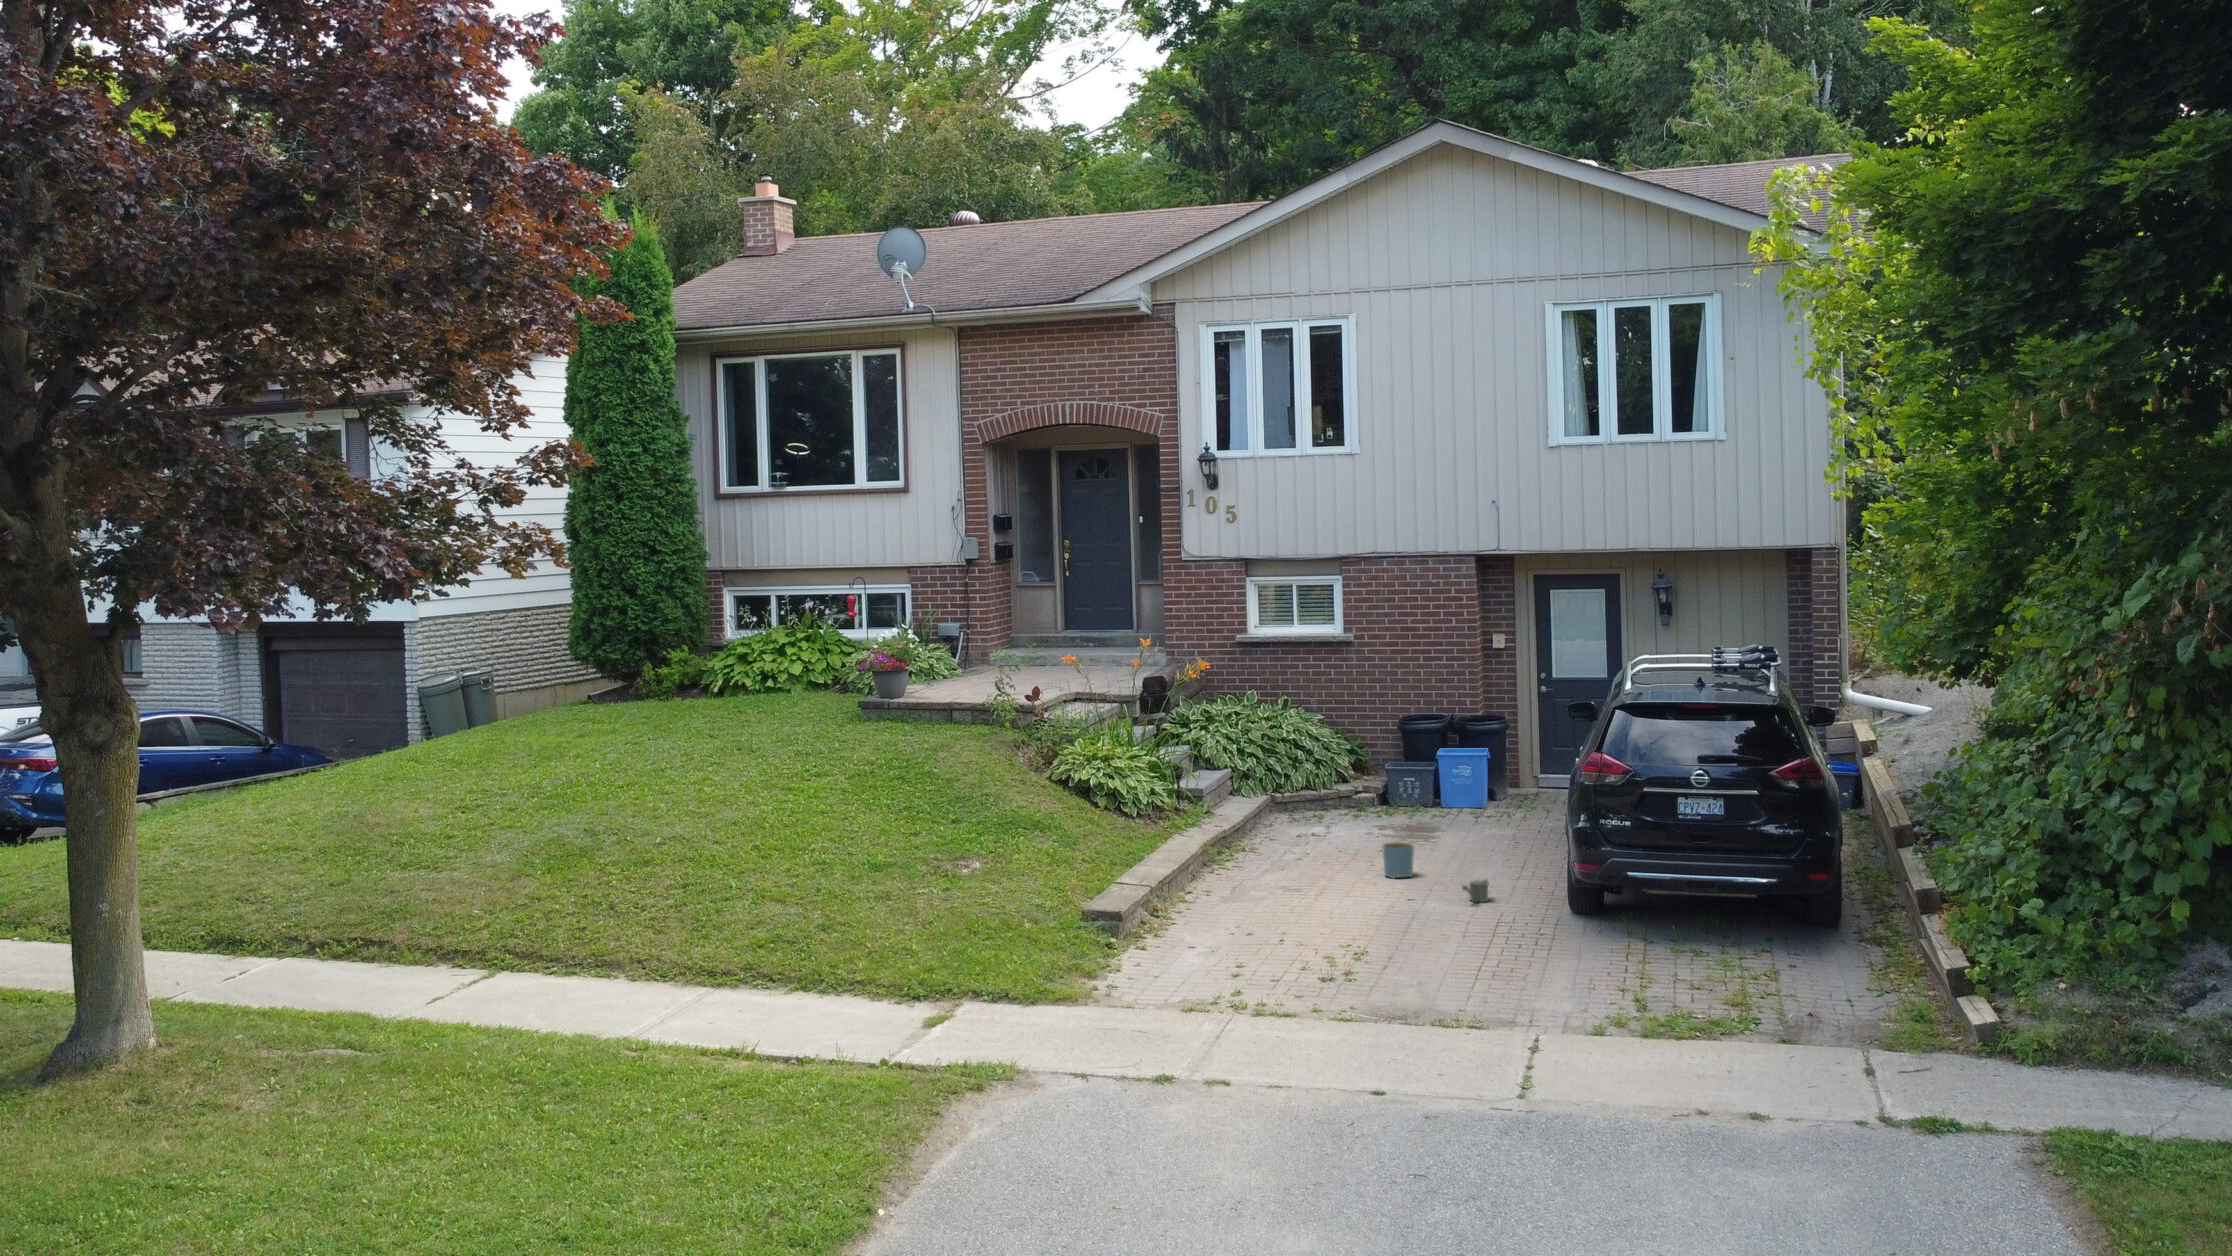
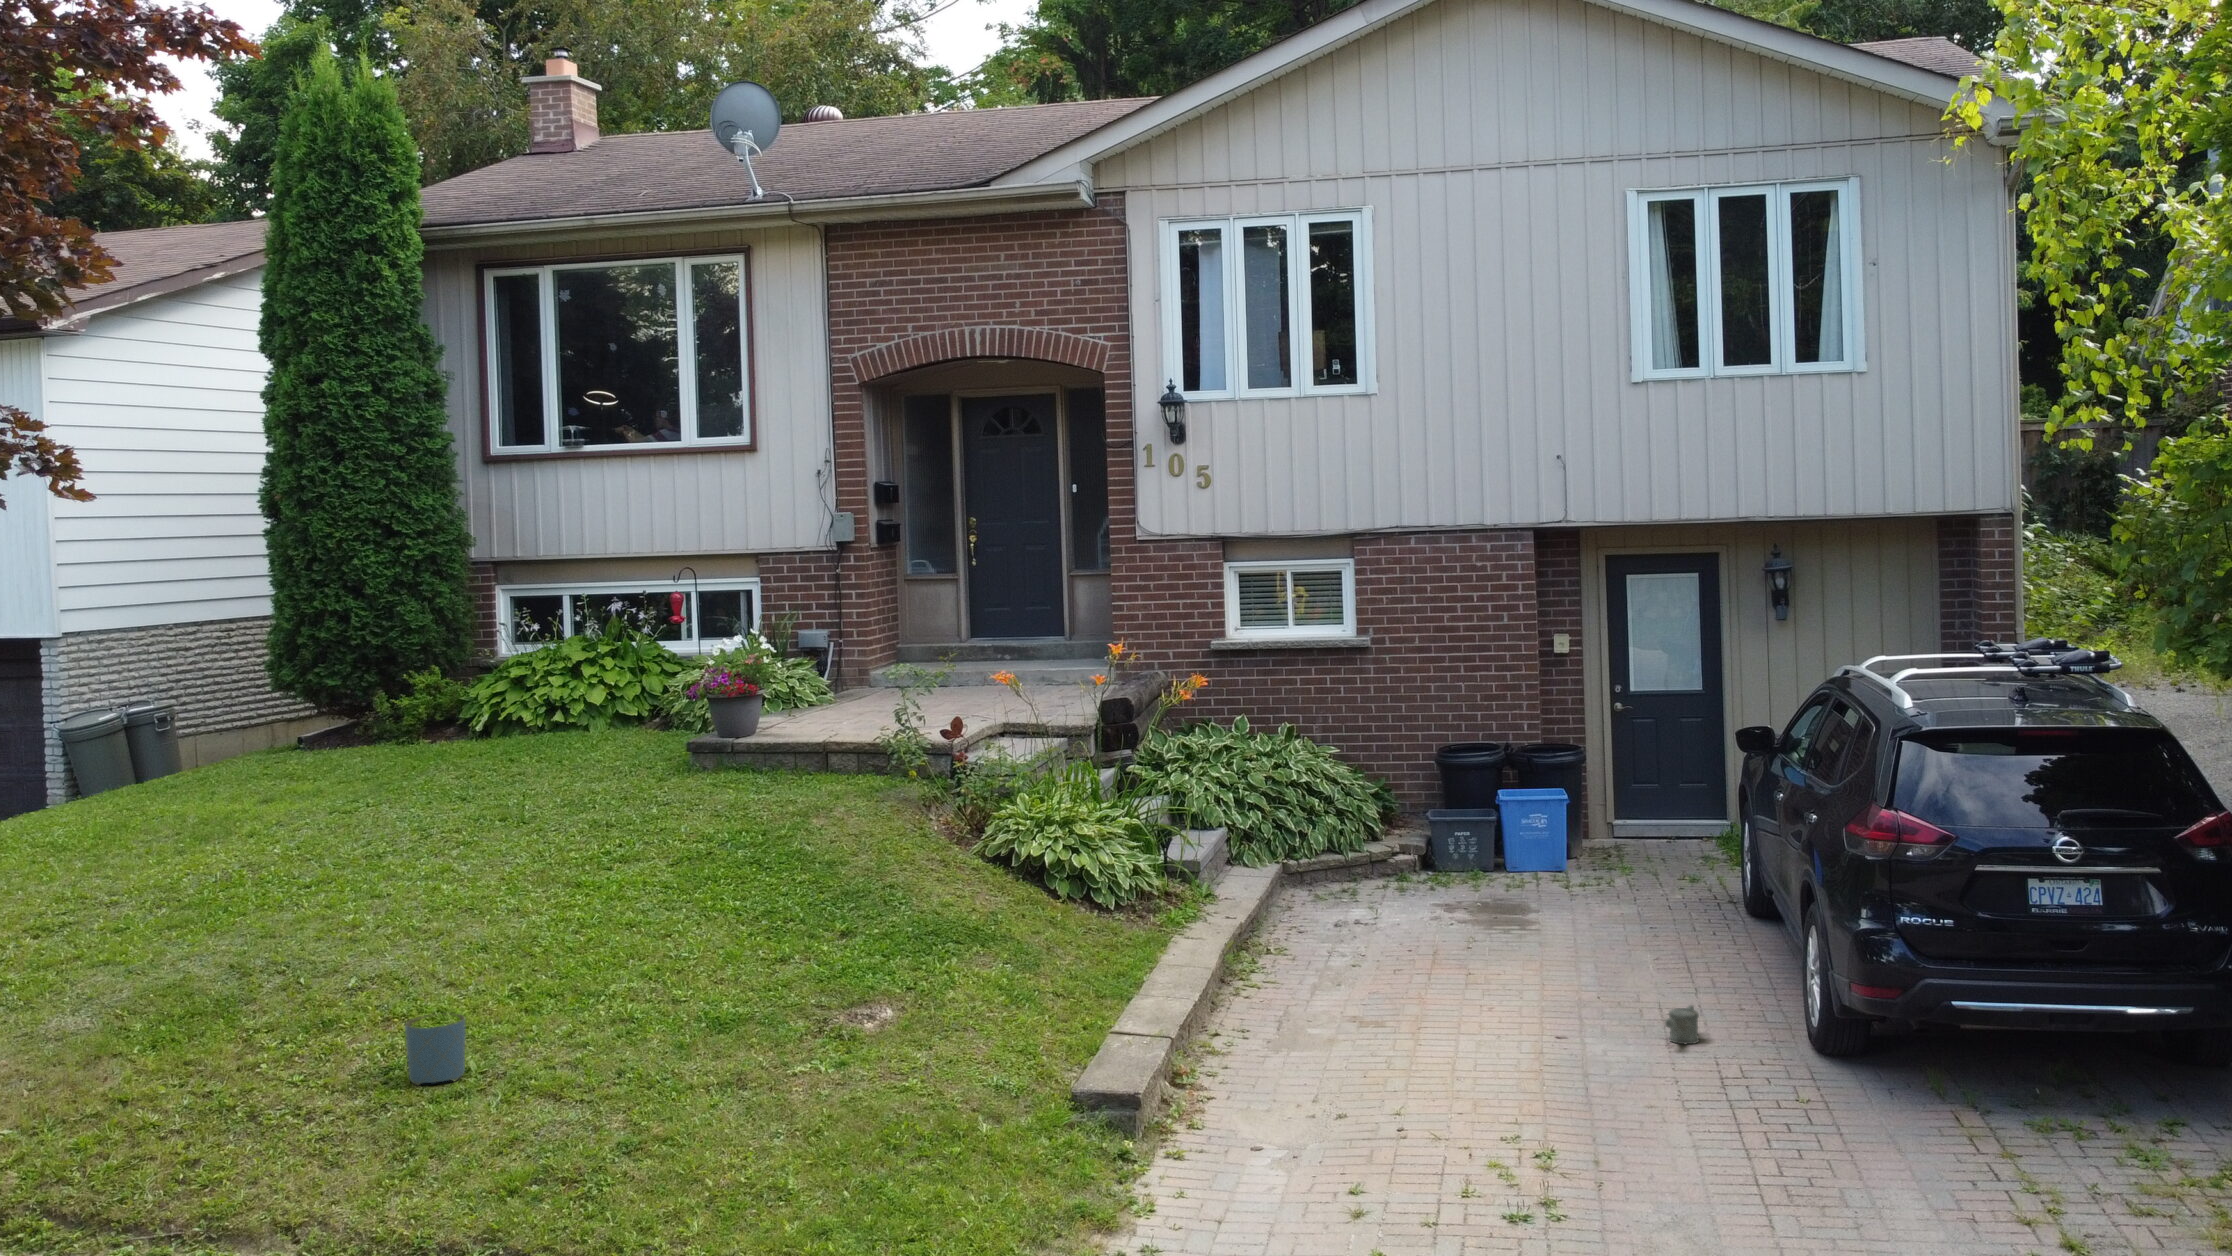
planter: present [1383,842,1414,879] -> present [405,1013,465,1085]

